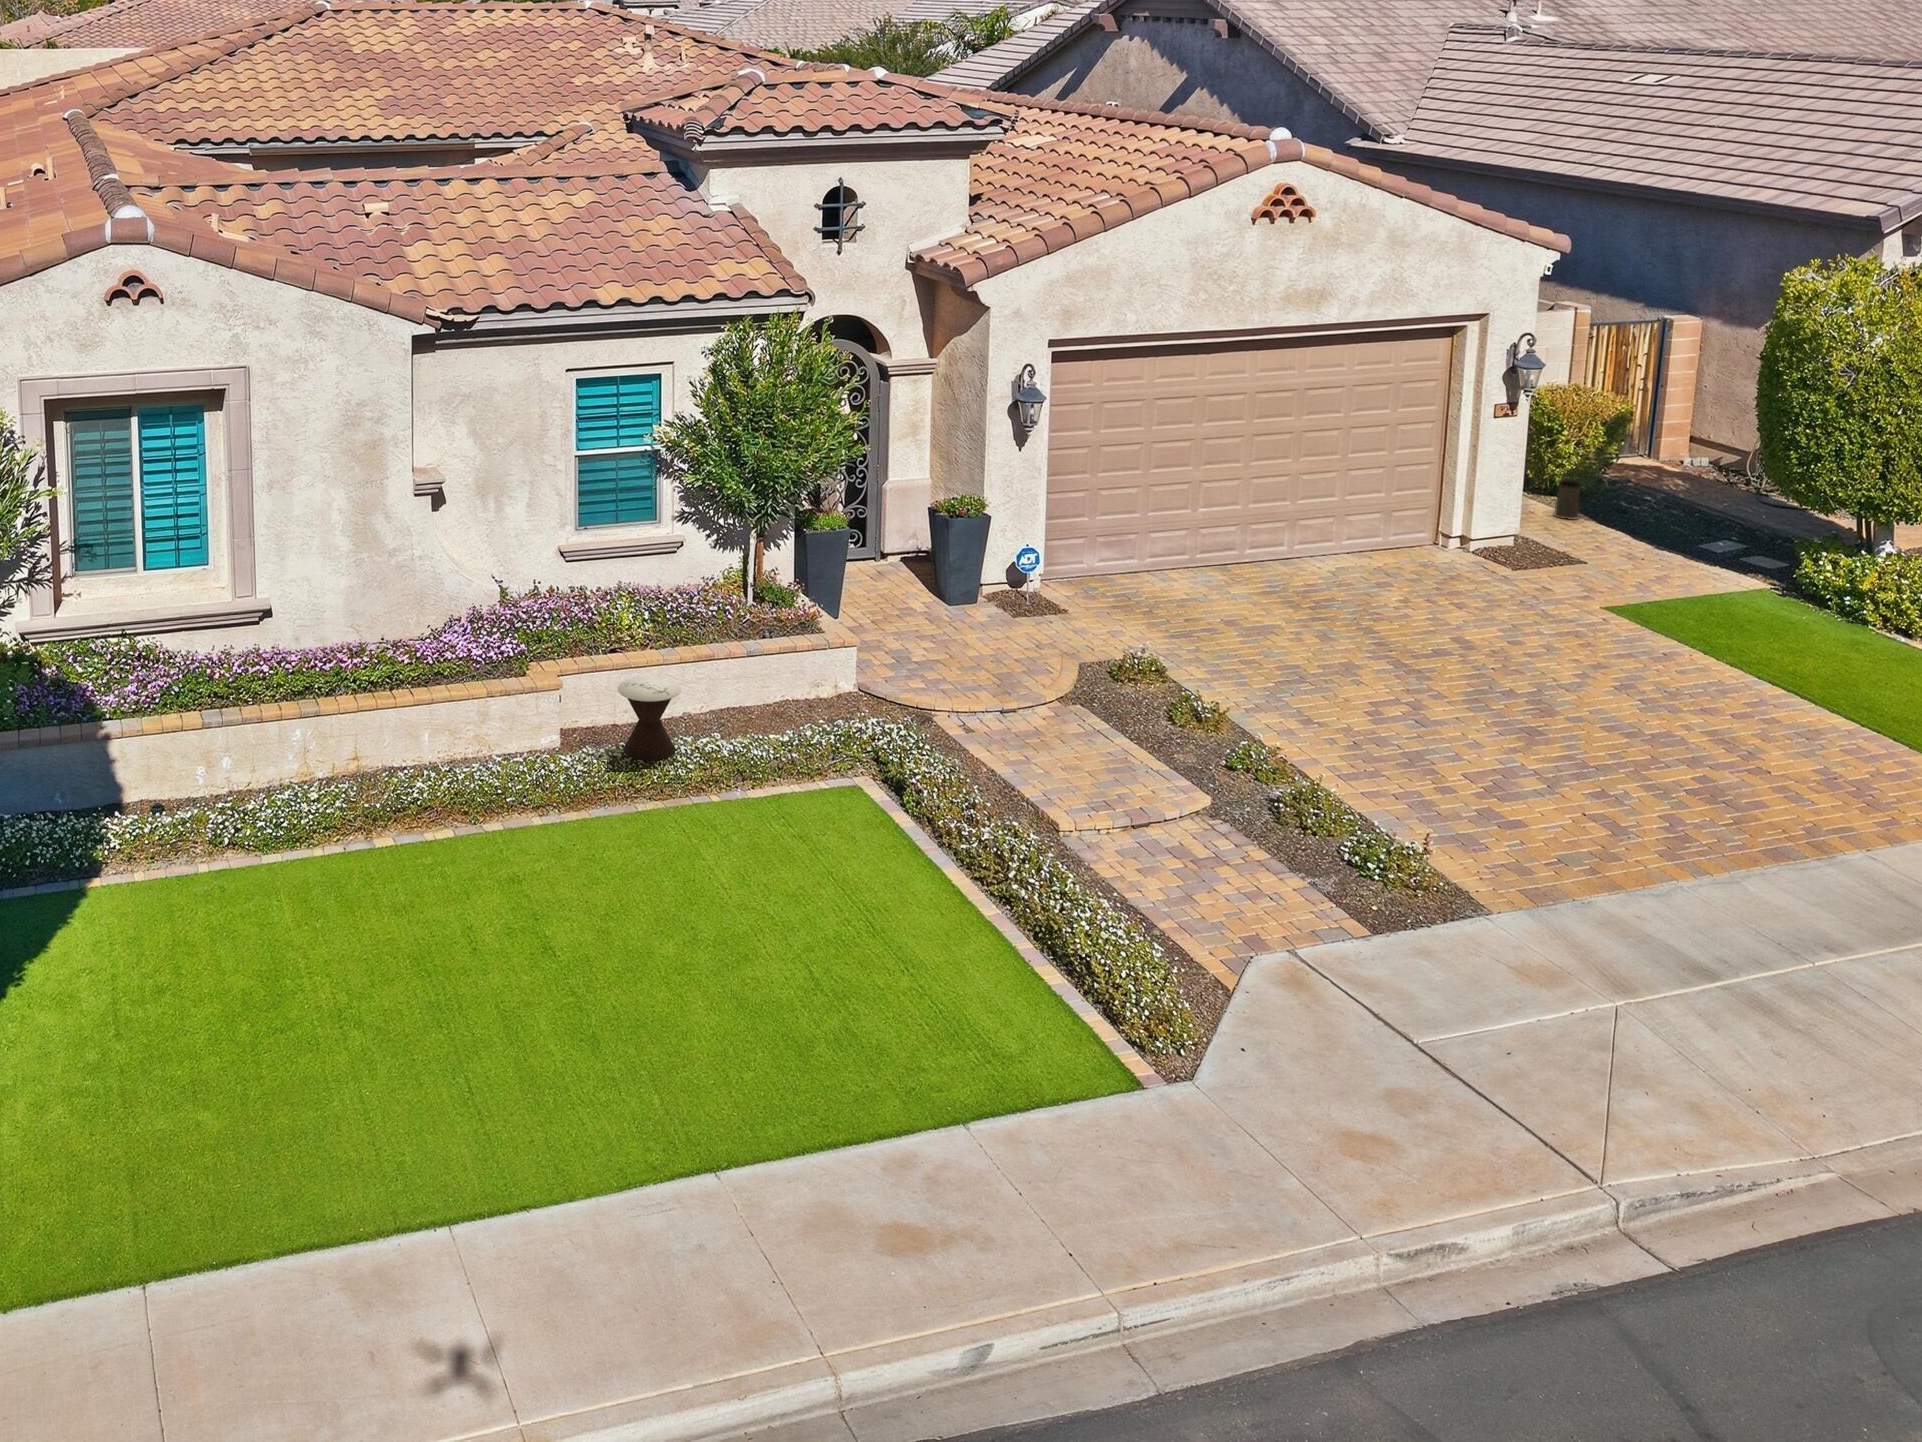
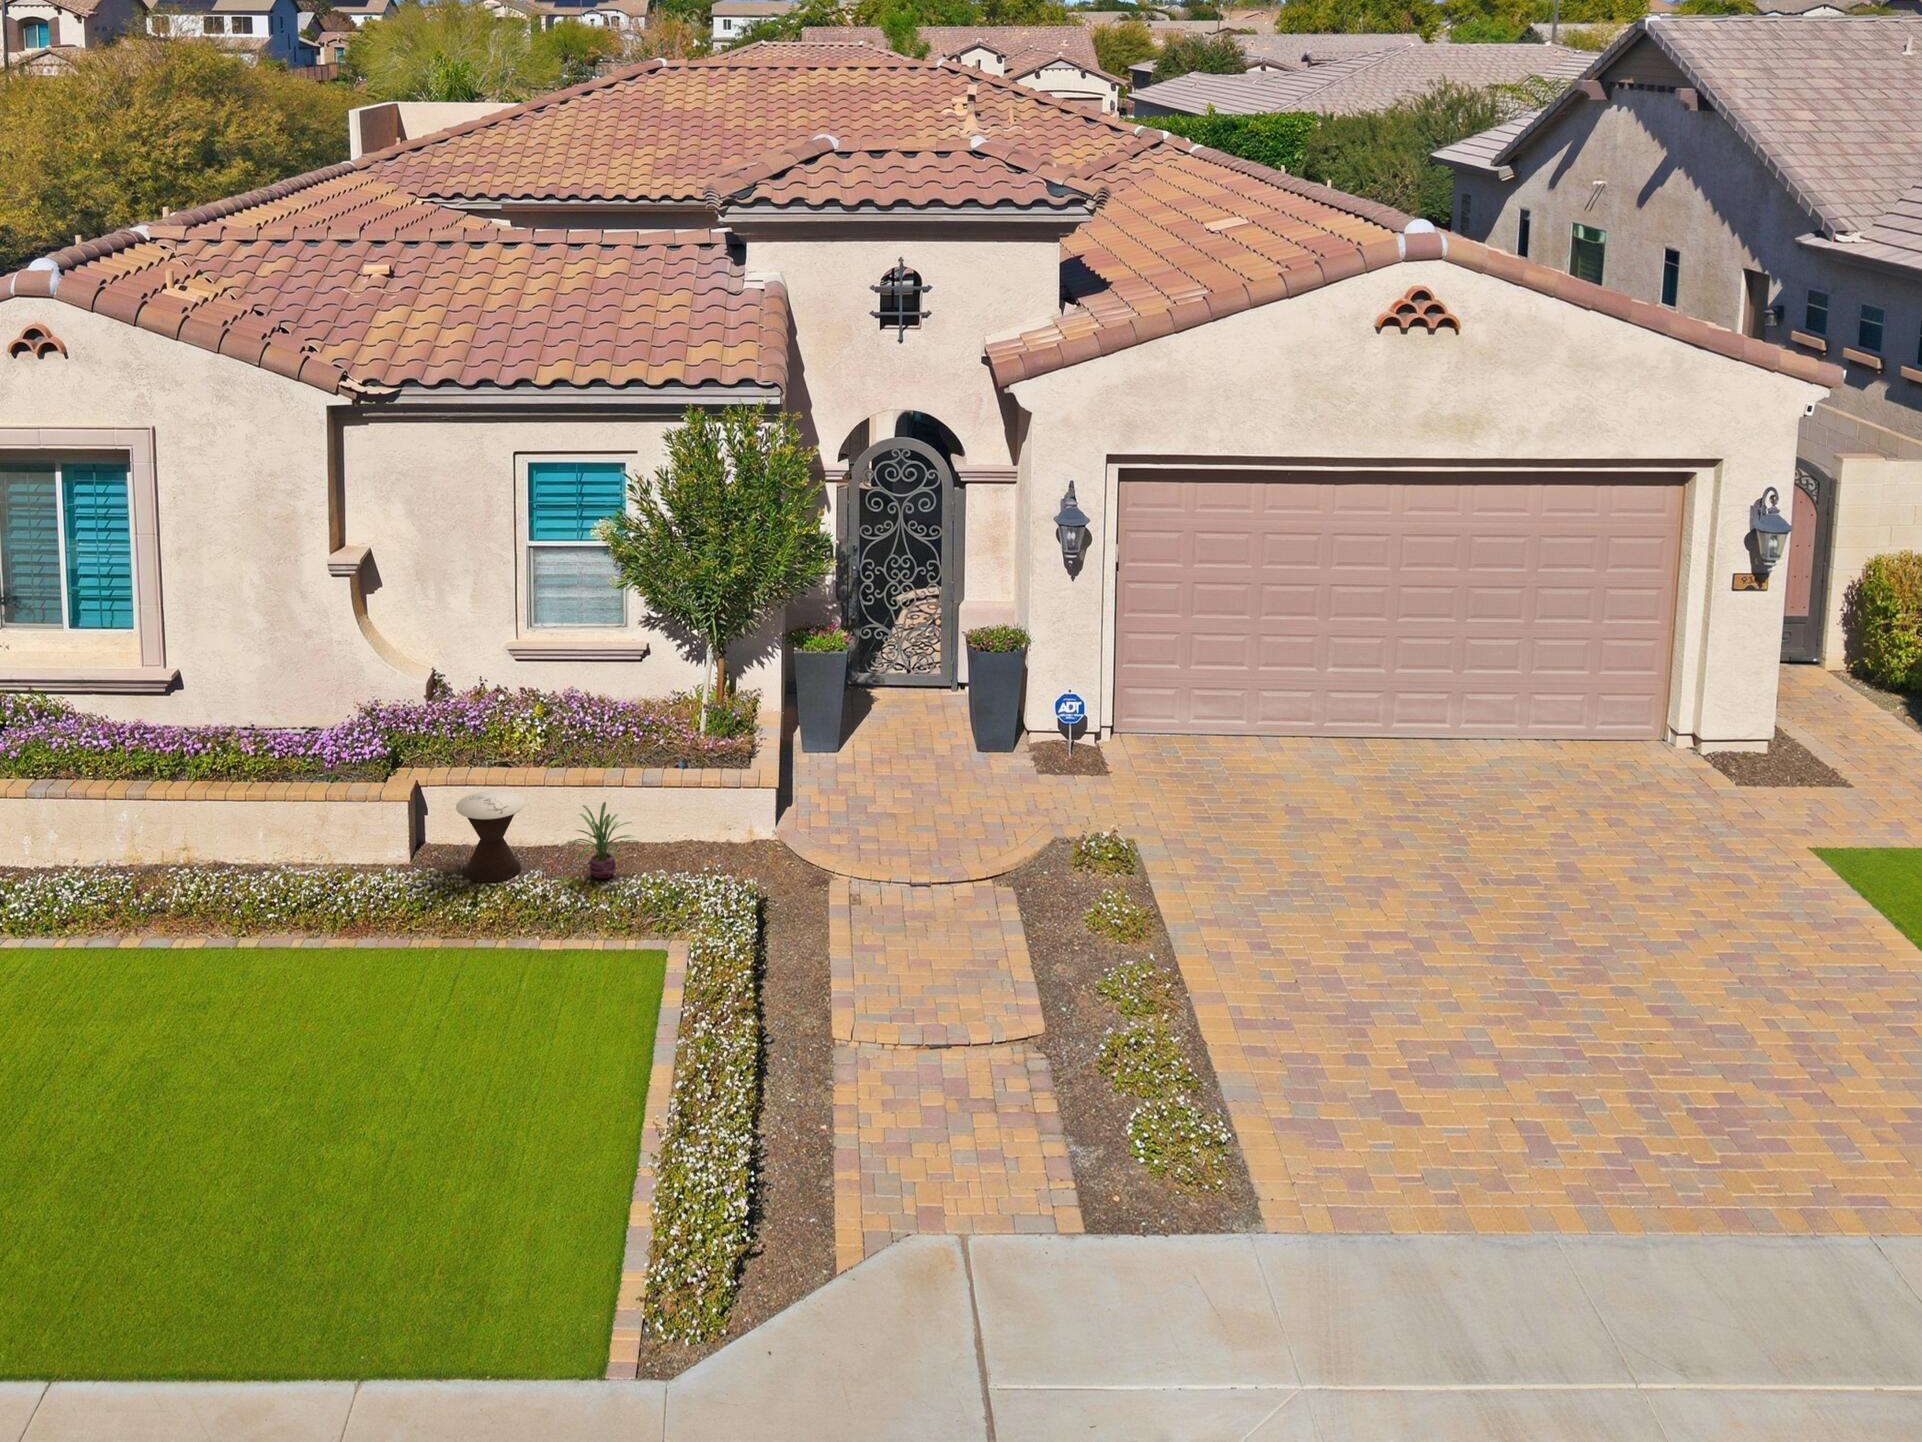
watering can: present [1554,471,1580,520] -> none [1869,665,1903,729]
decorative plant: none [716,674,780,744] -> present [562,802,637,879]

